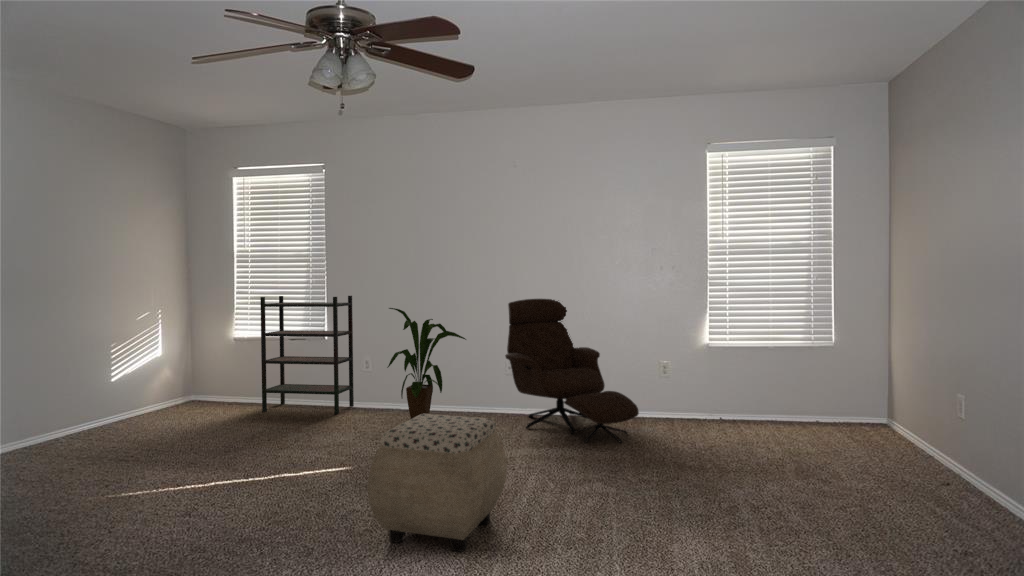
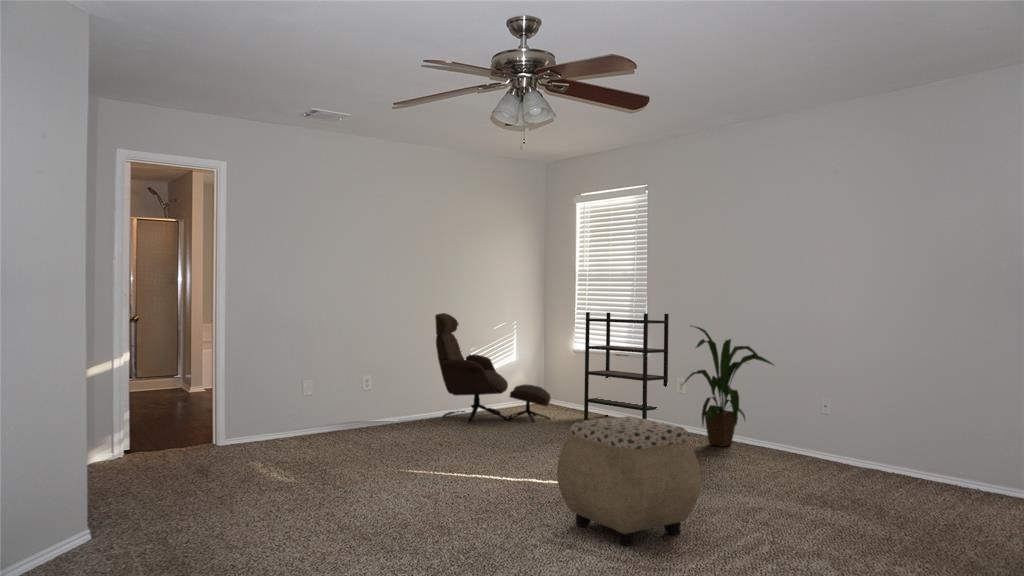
lounge chair: present [505,299,639,443] -> present [435,313,551,423]

